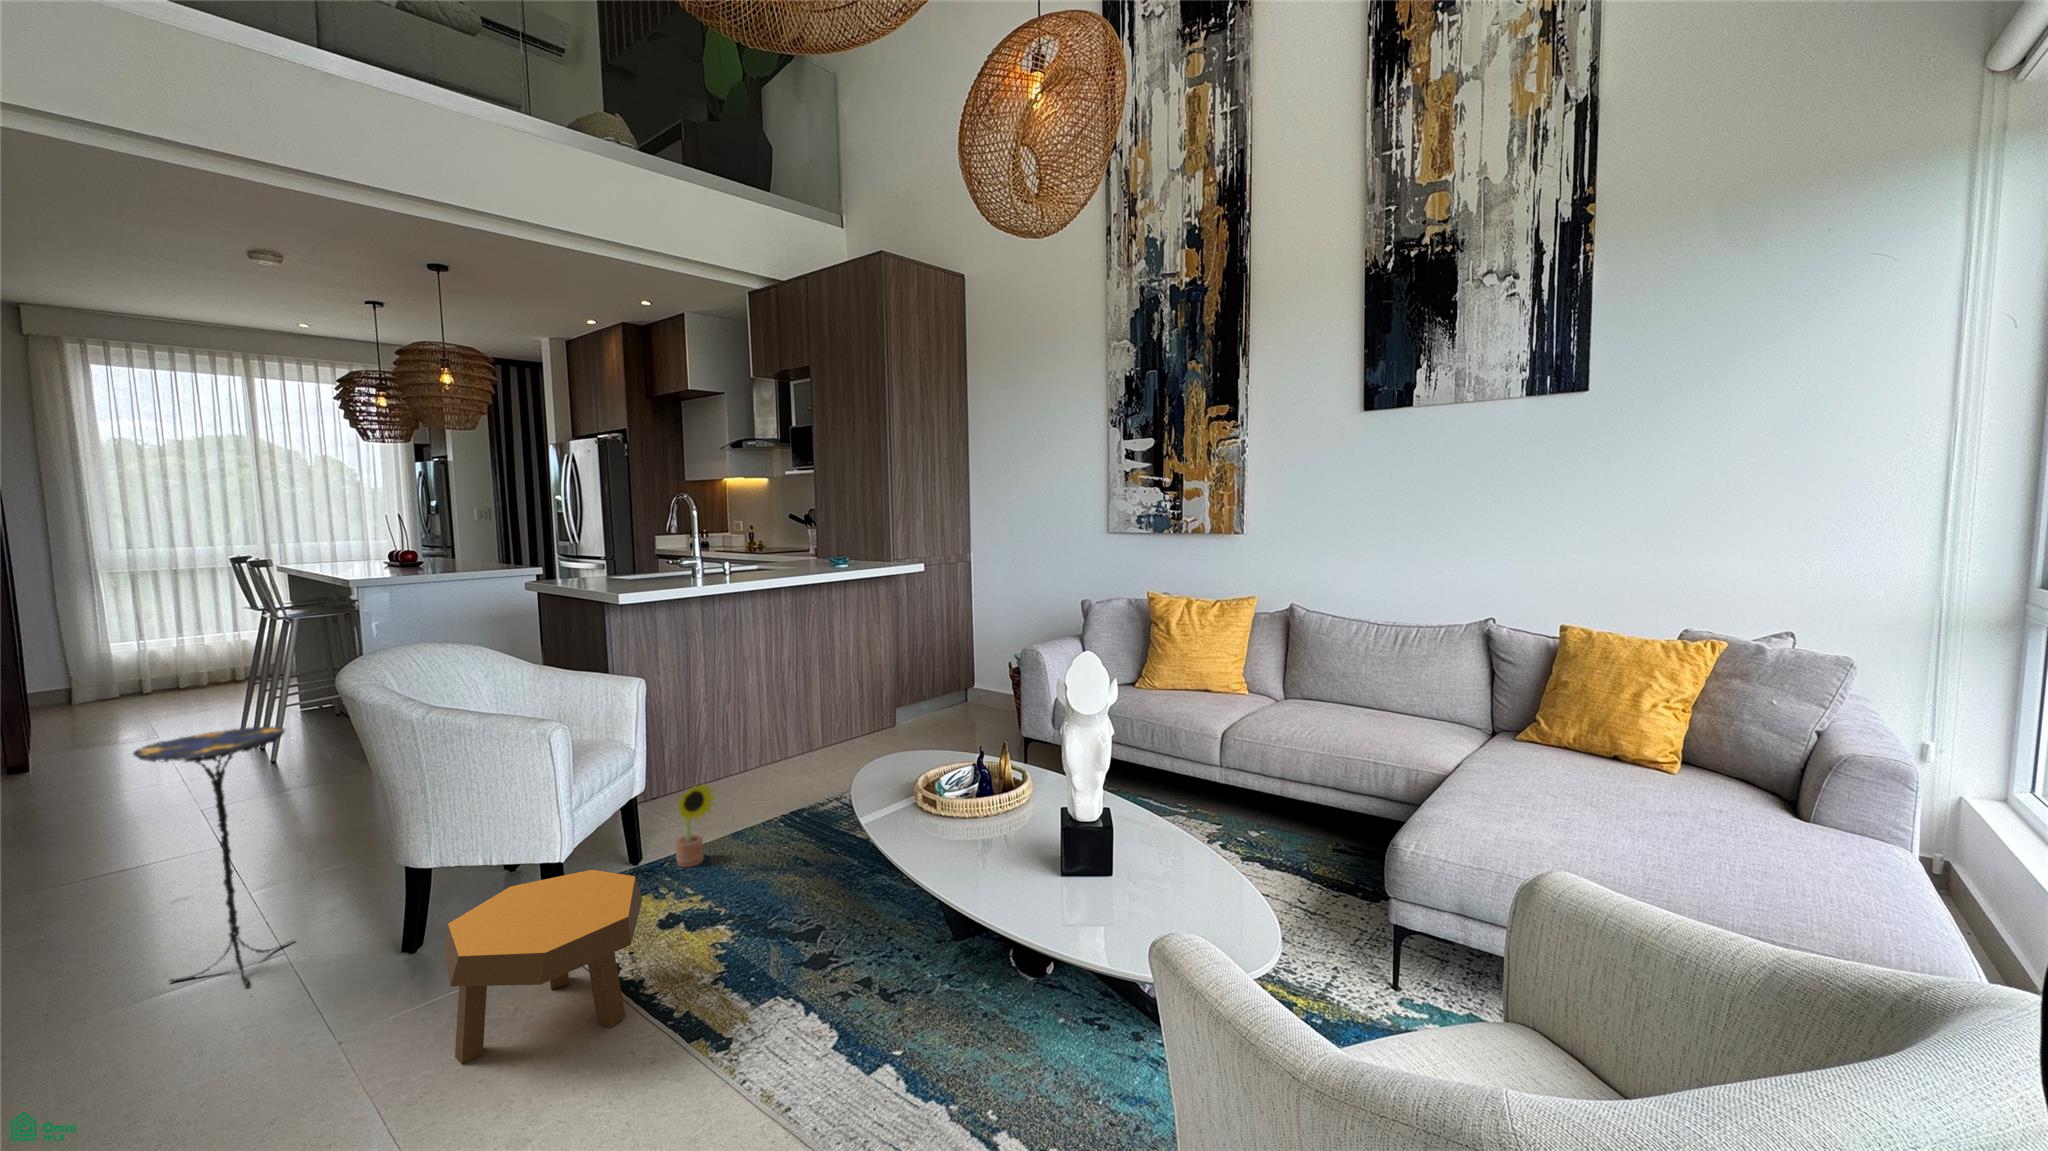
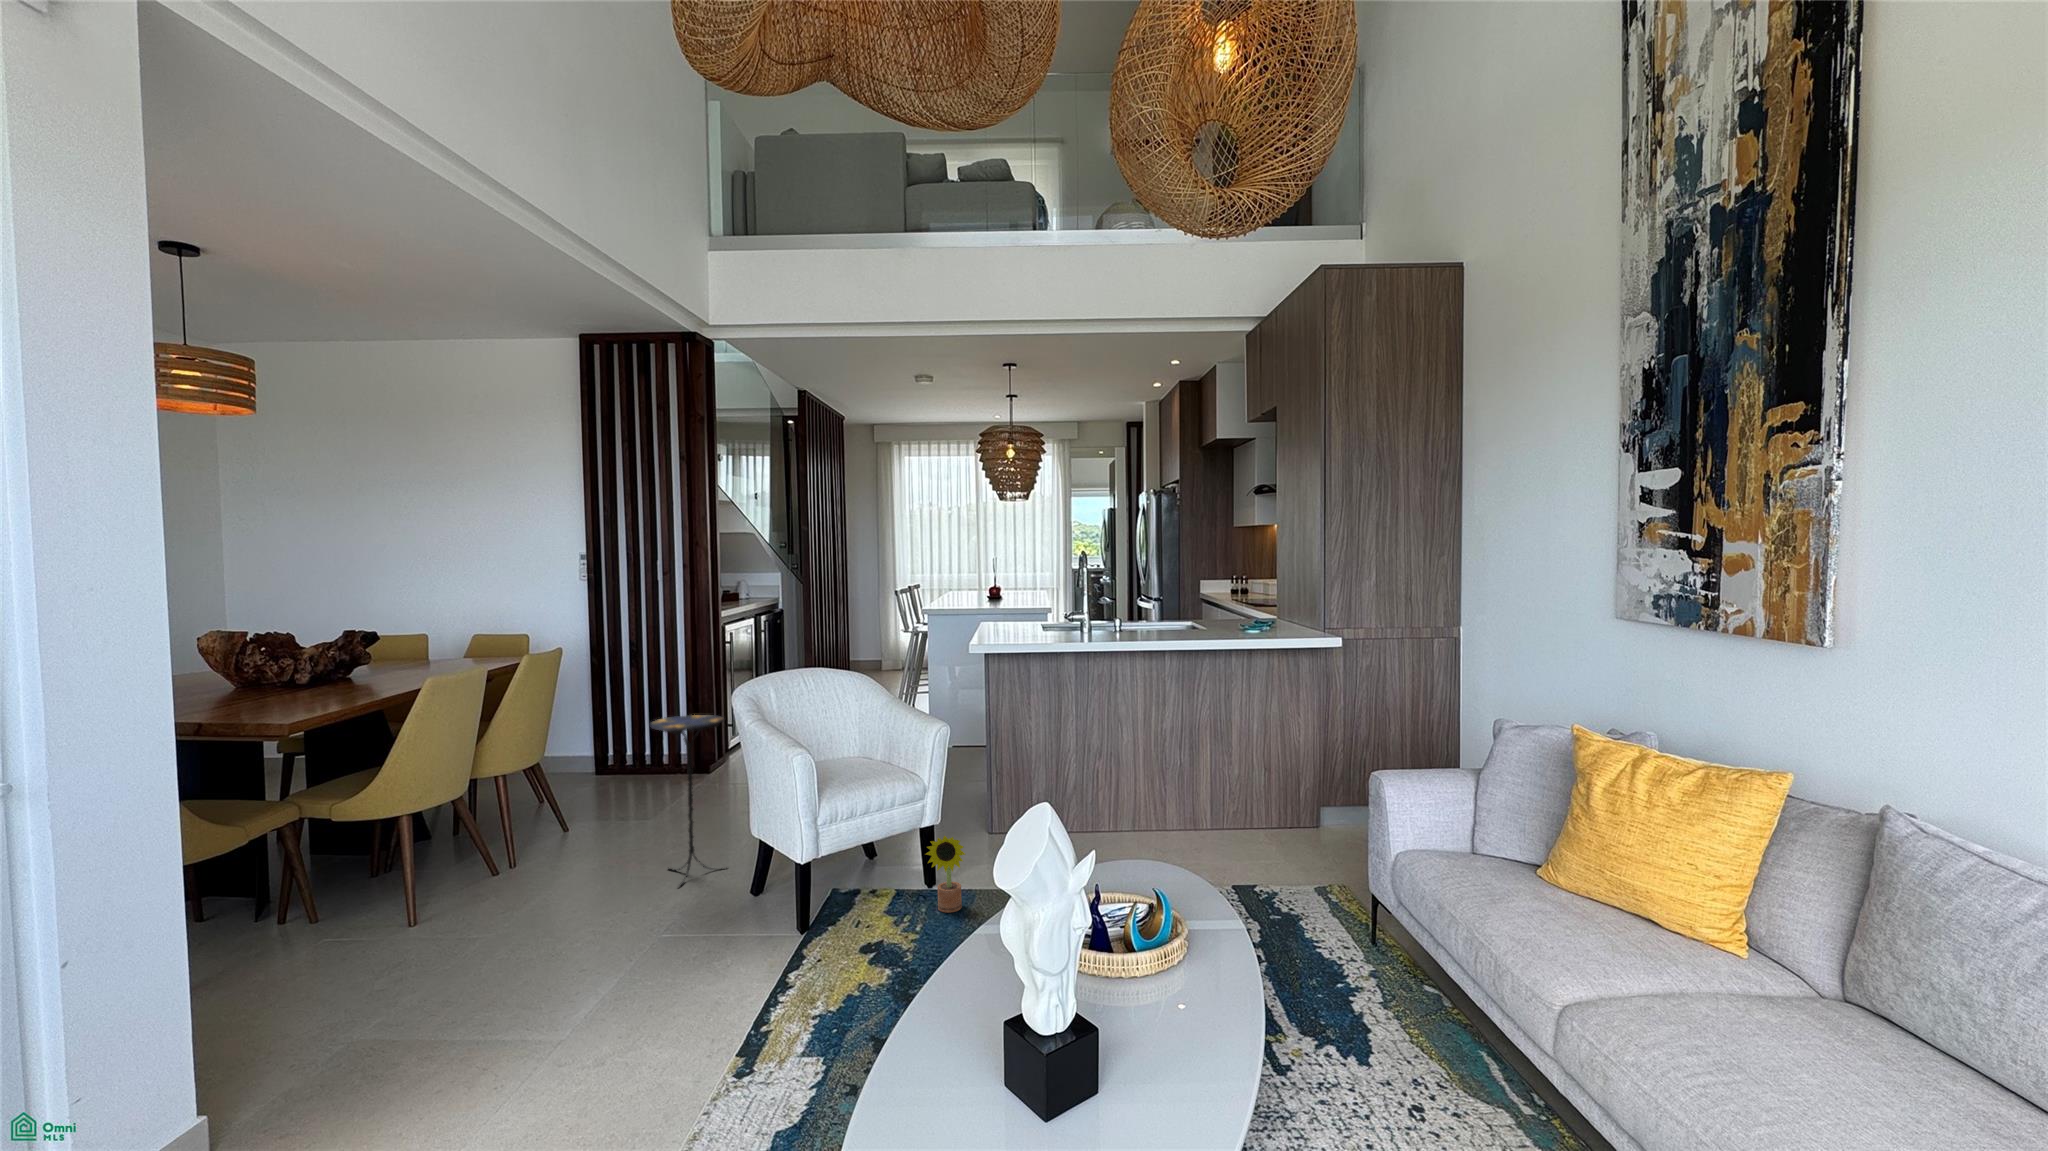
footstool: present [444,870,642,1064] -> none [643,874,796,1015]

